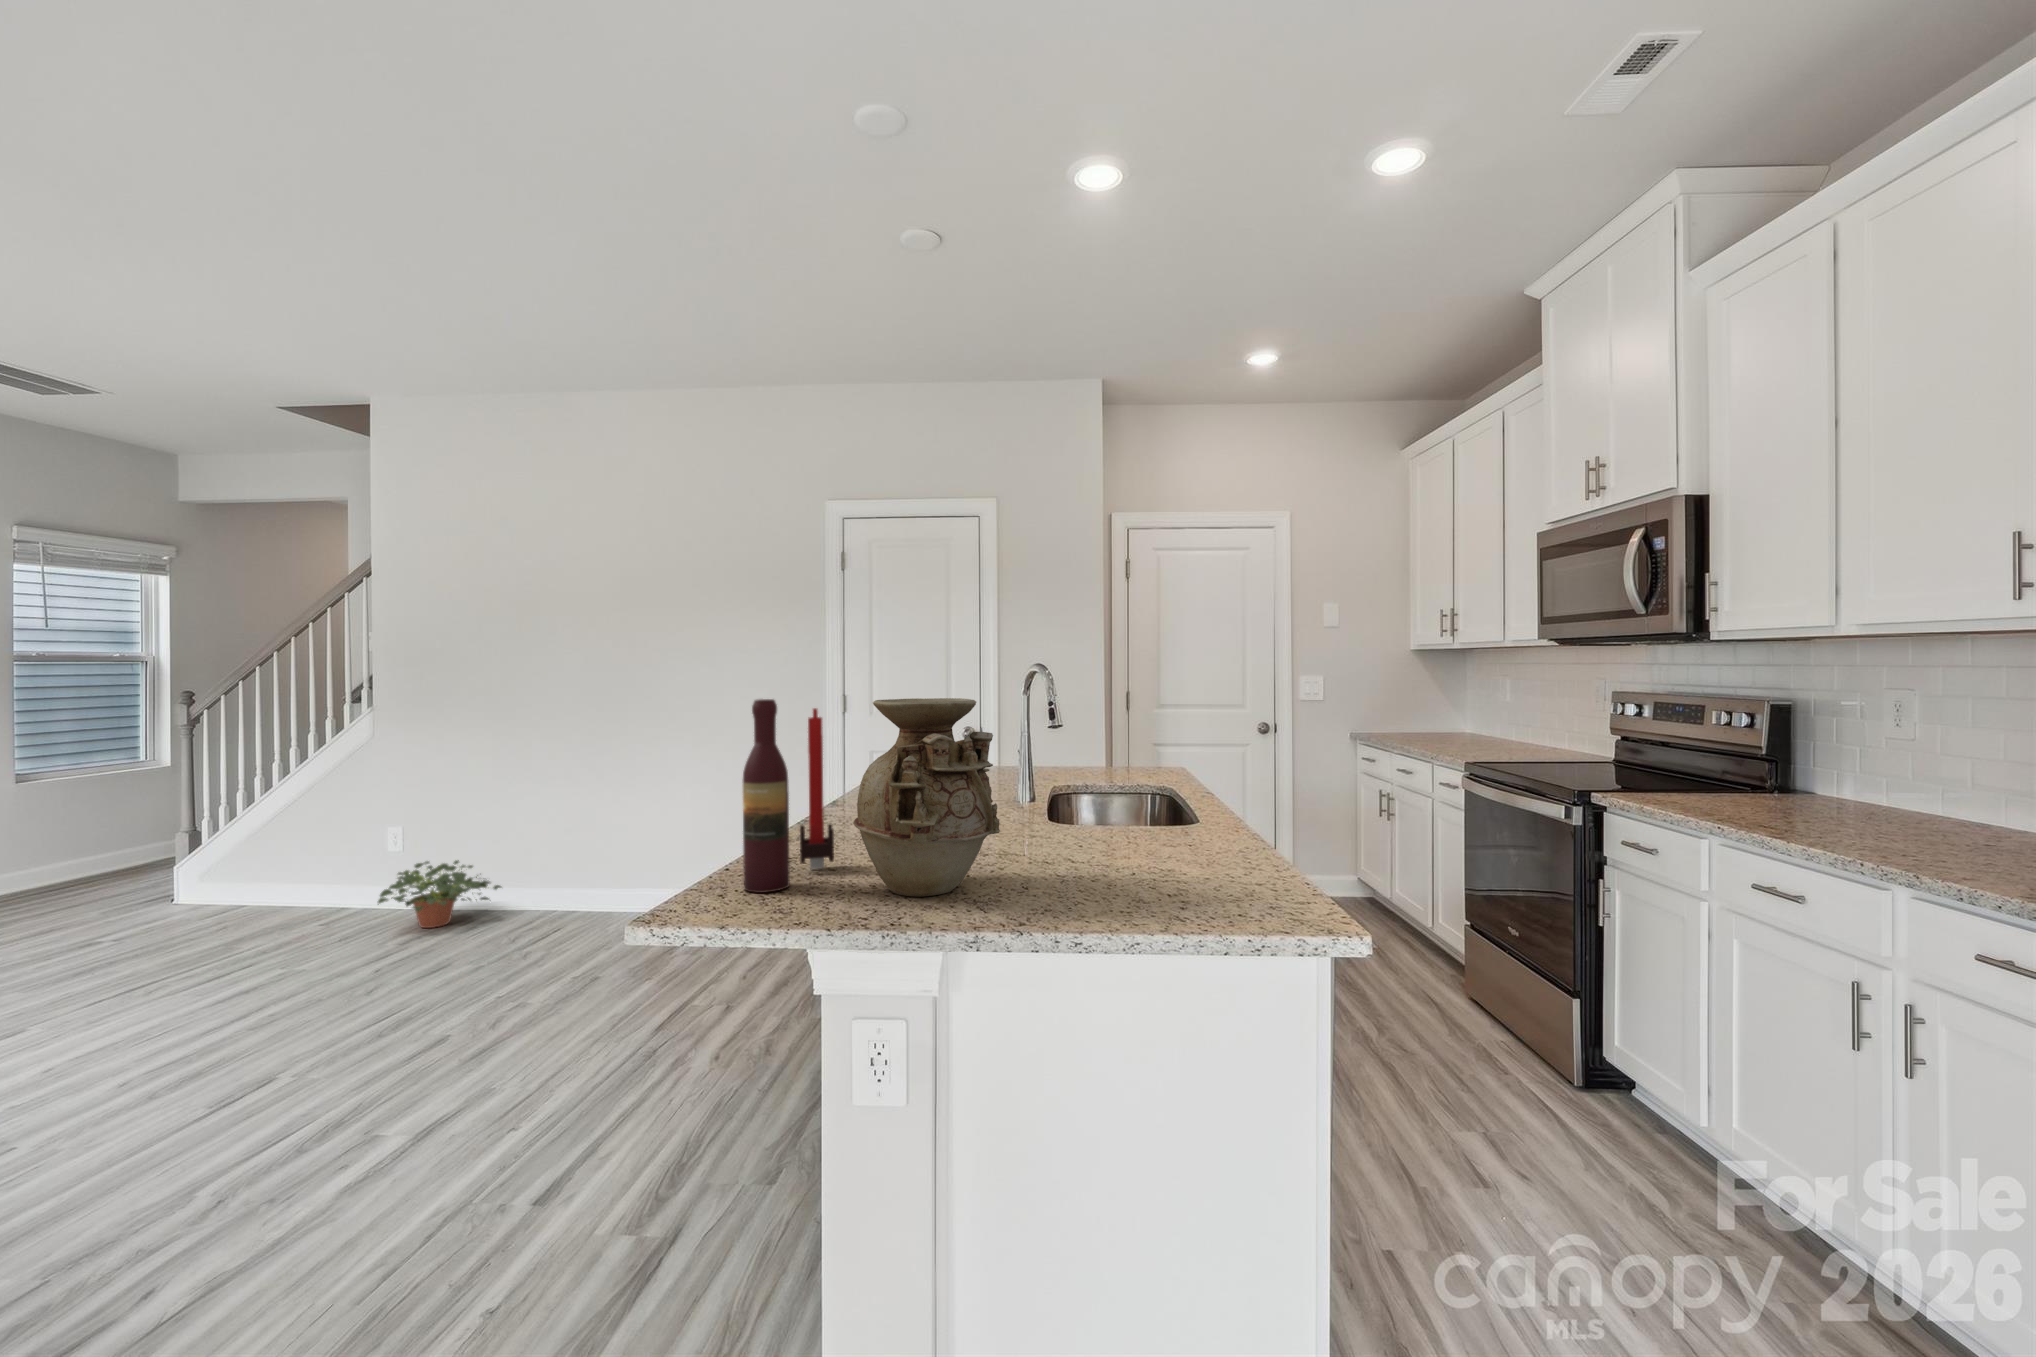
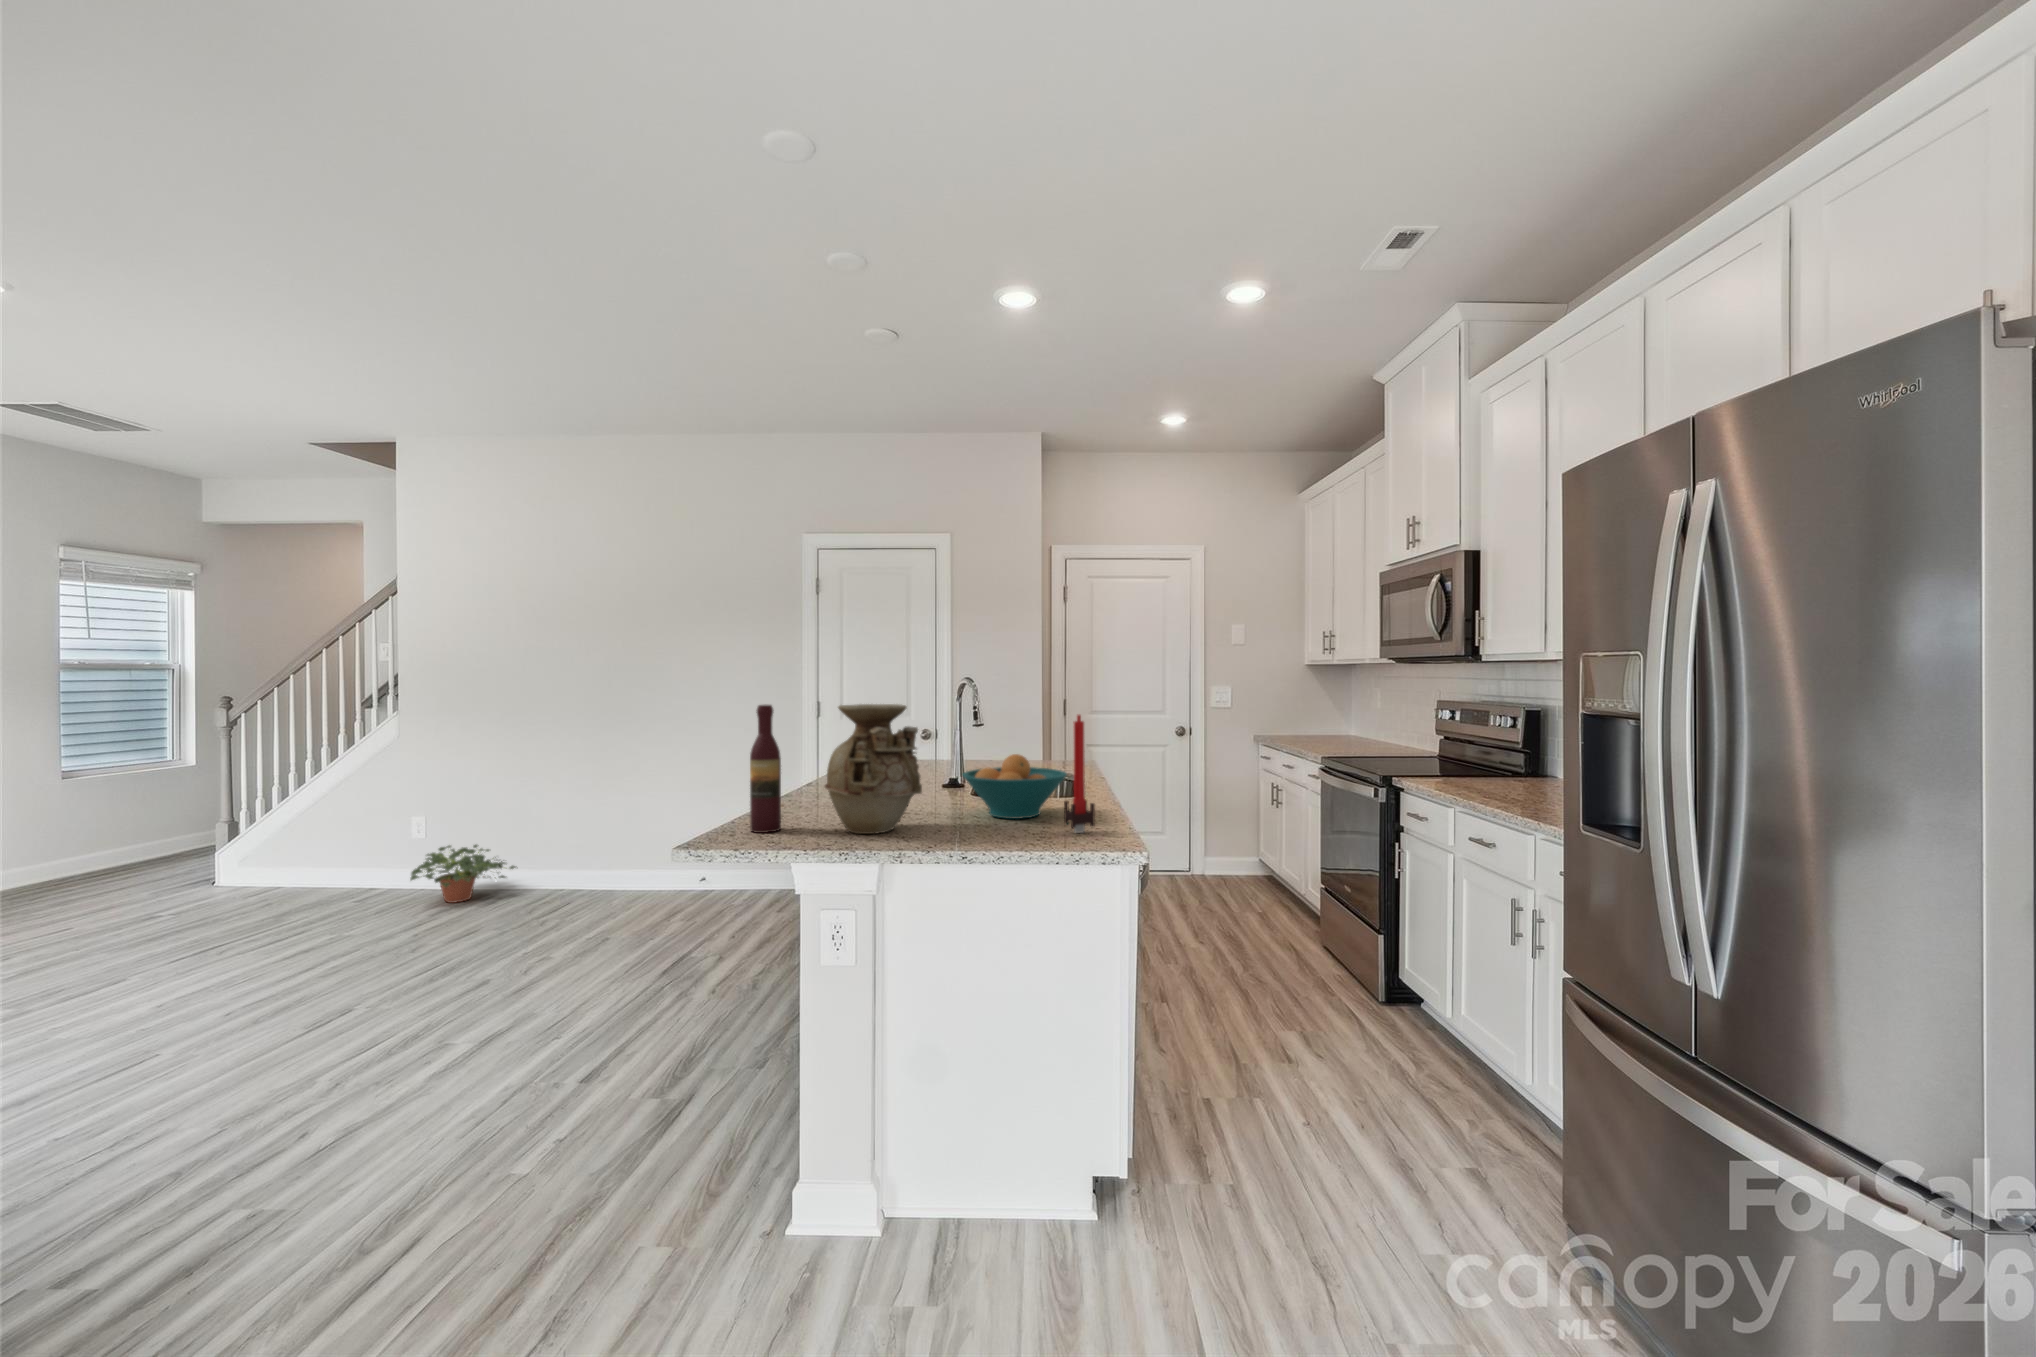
candle: present [800,708,834,869] -> present [1064,715,1095,833]
fruit bowl: none [1050,770,1205,866] -> present [962,754,1067,819]

